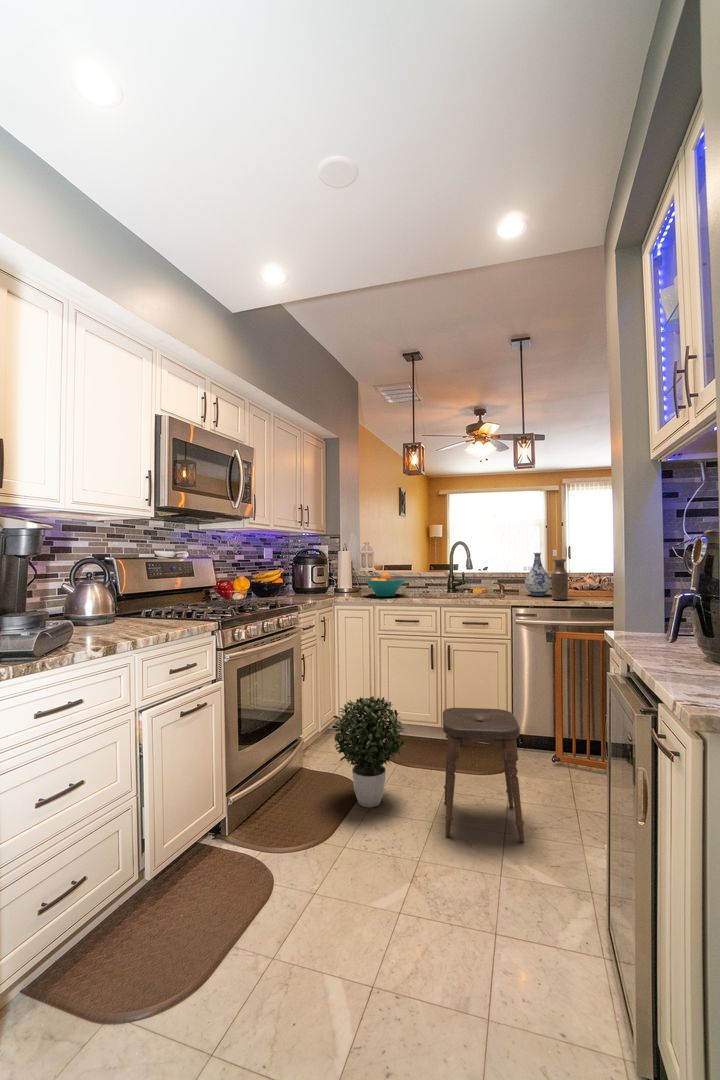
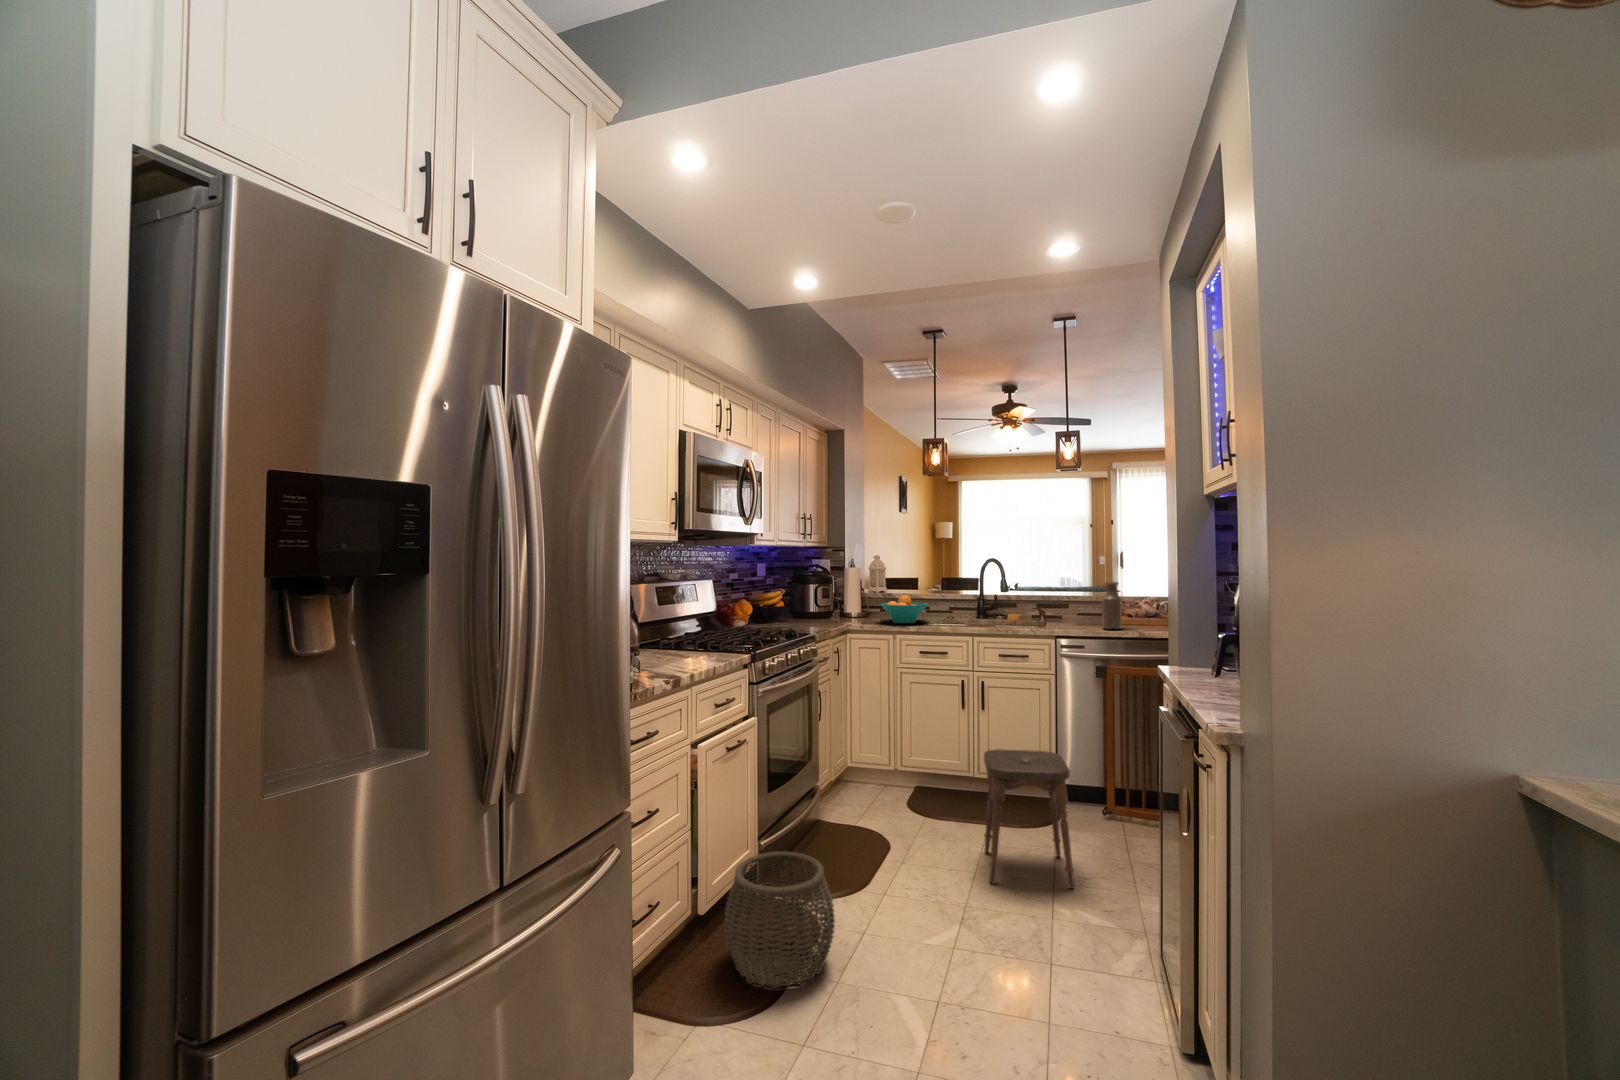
vase: present [525,553,551,596] -> none [1070,573,1101,624]
potted plant: present [332,696,406,807] -> none [861,737,943,856]
woven basket: none [156,818,275,975] -> present [725,852,835,988]

